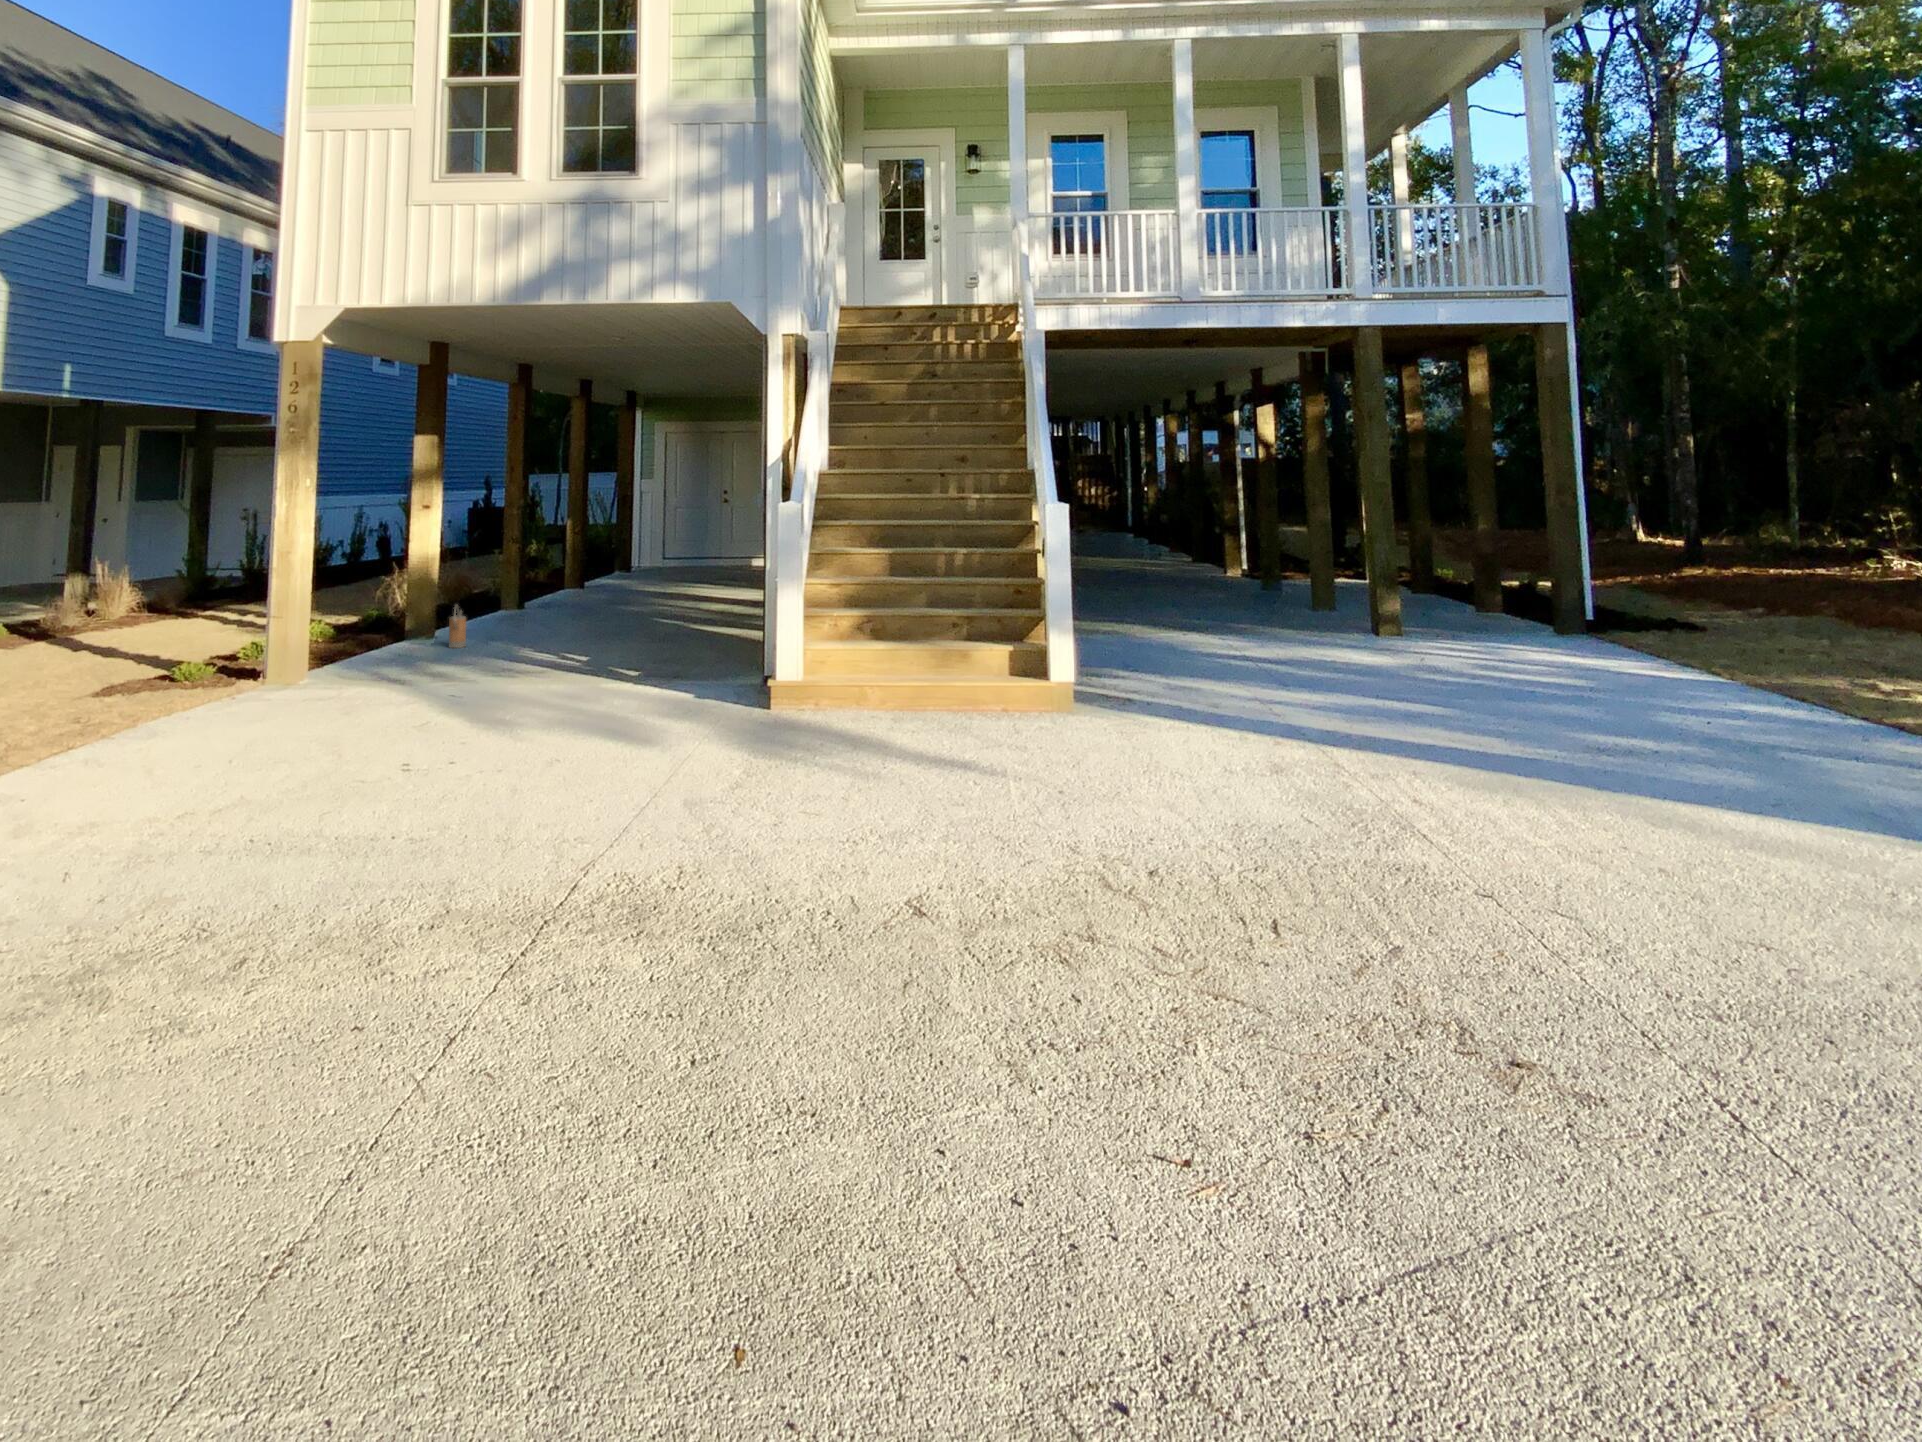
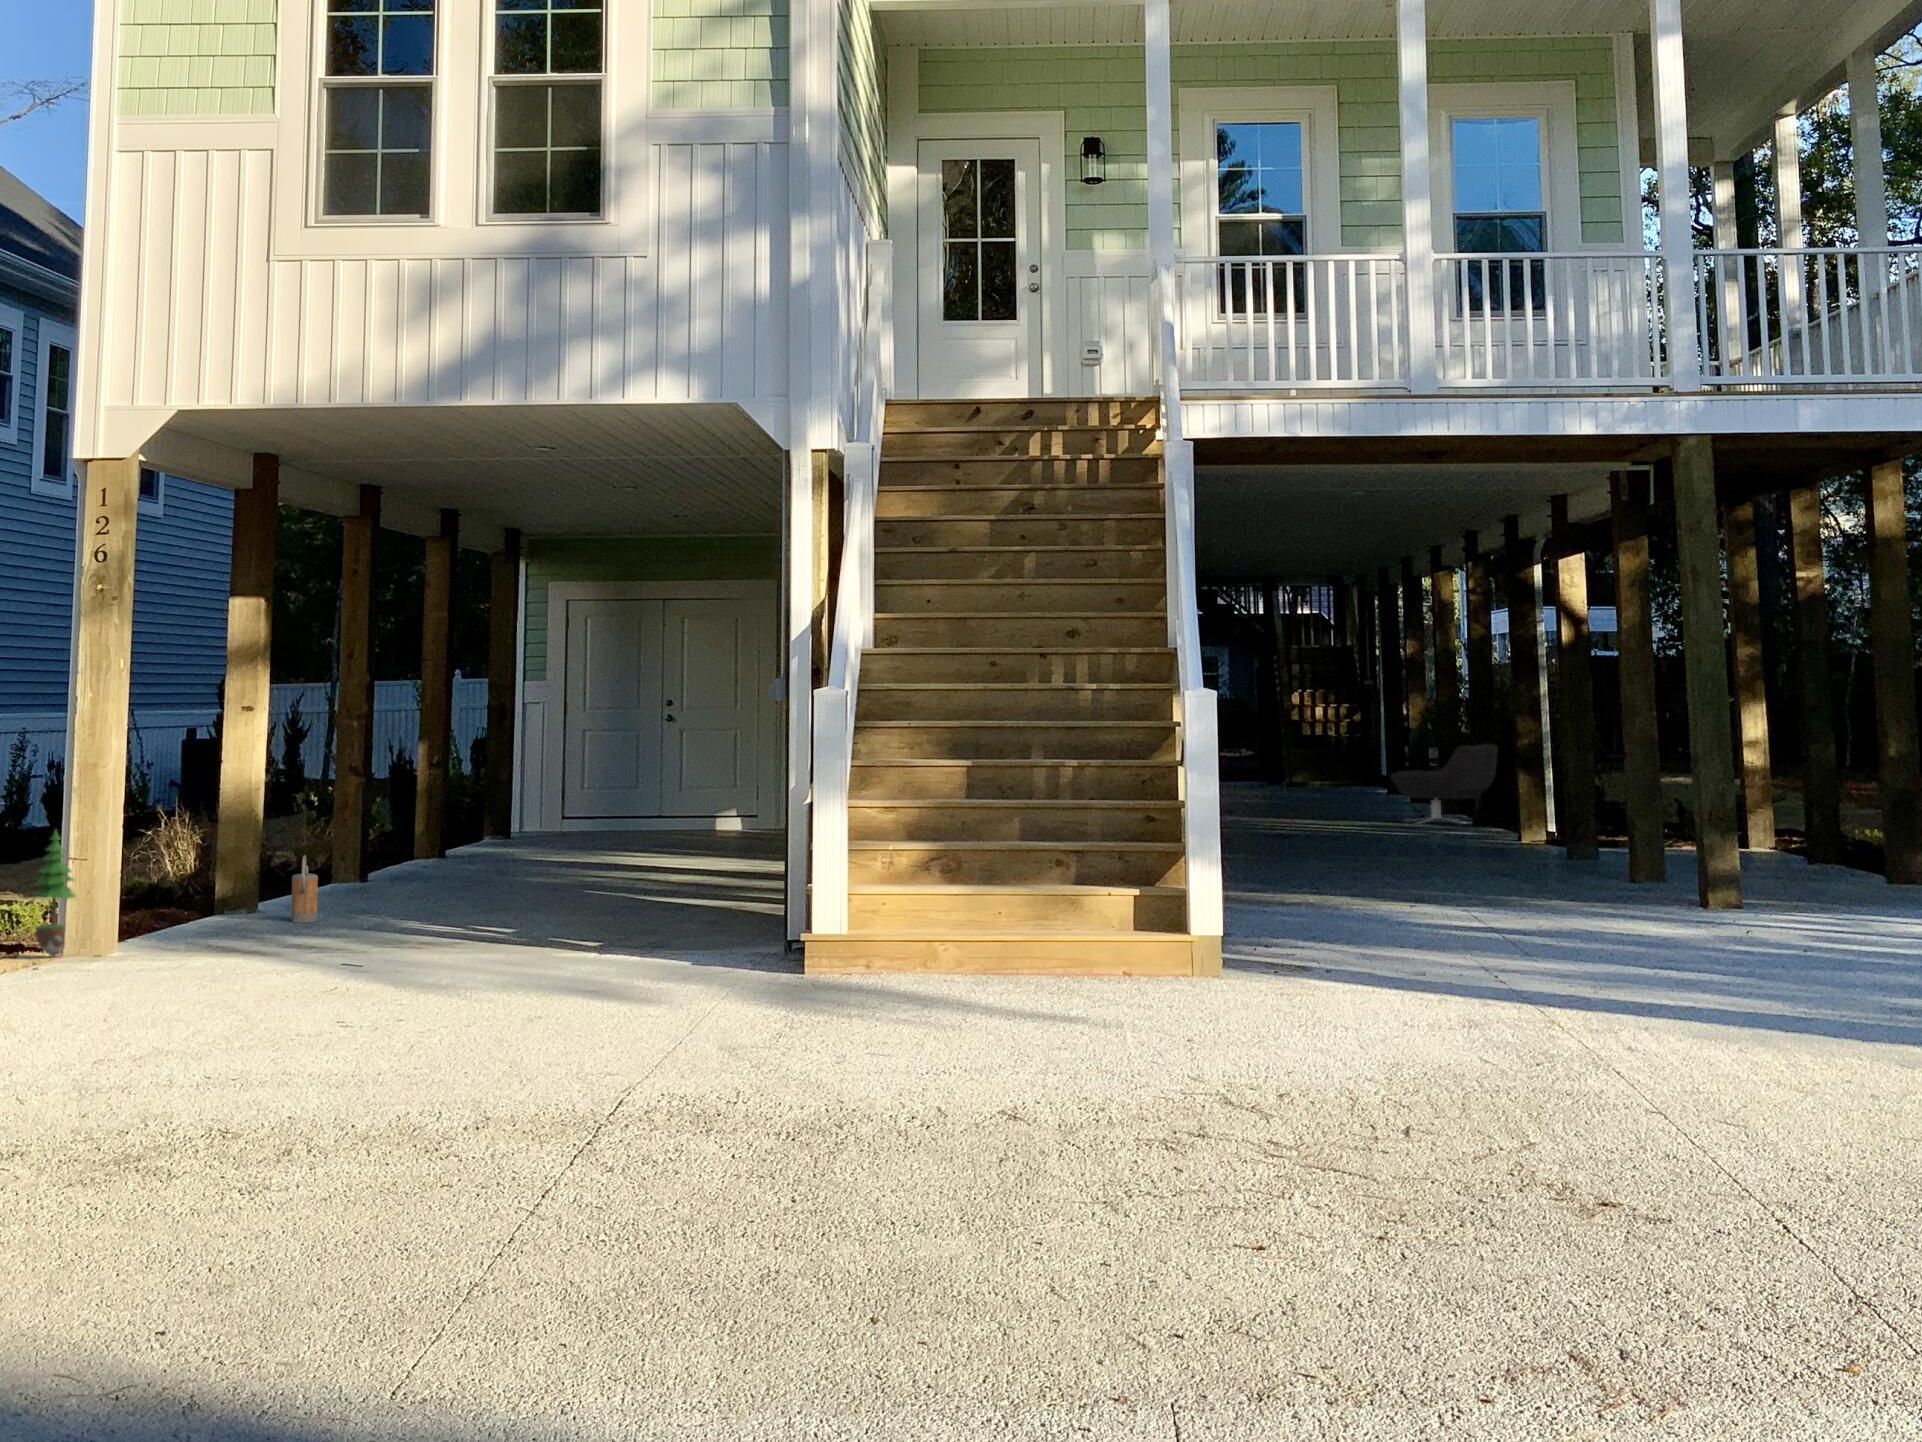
lounge chair: none [1139,511,1200,556] -> present [1391,744,1498,822]
potted tree: none [239,598,273,688] -> present [33,831,75,956]

